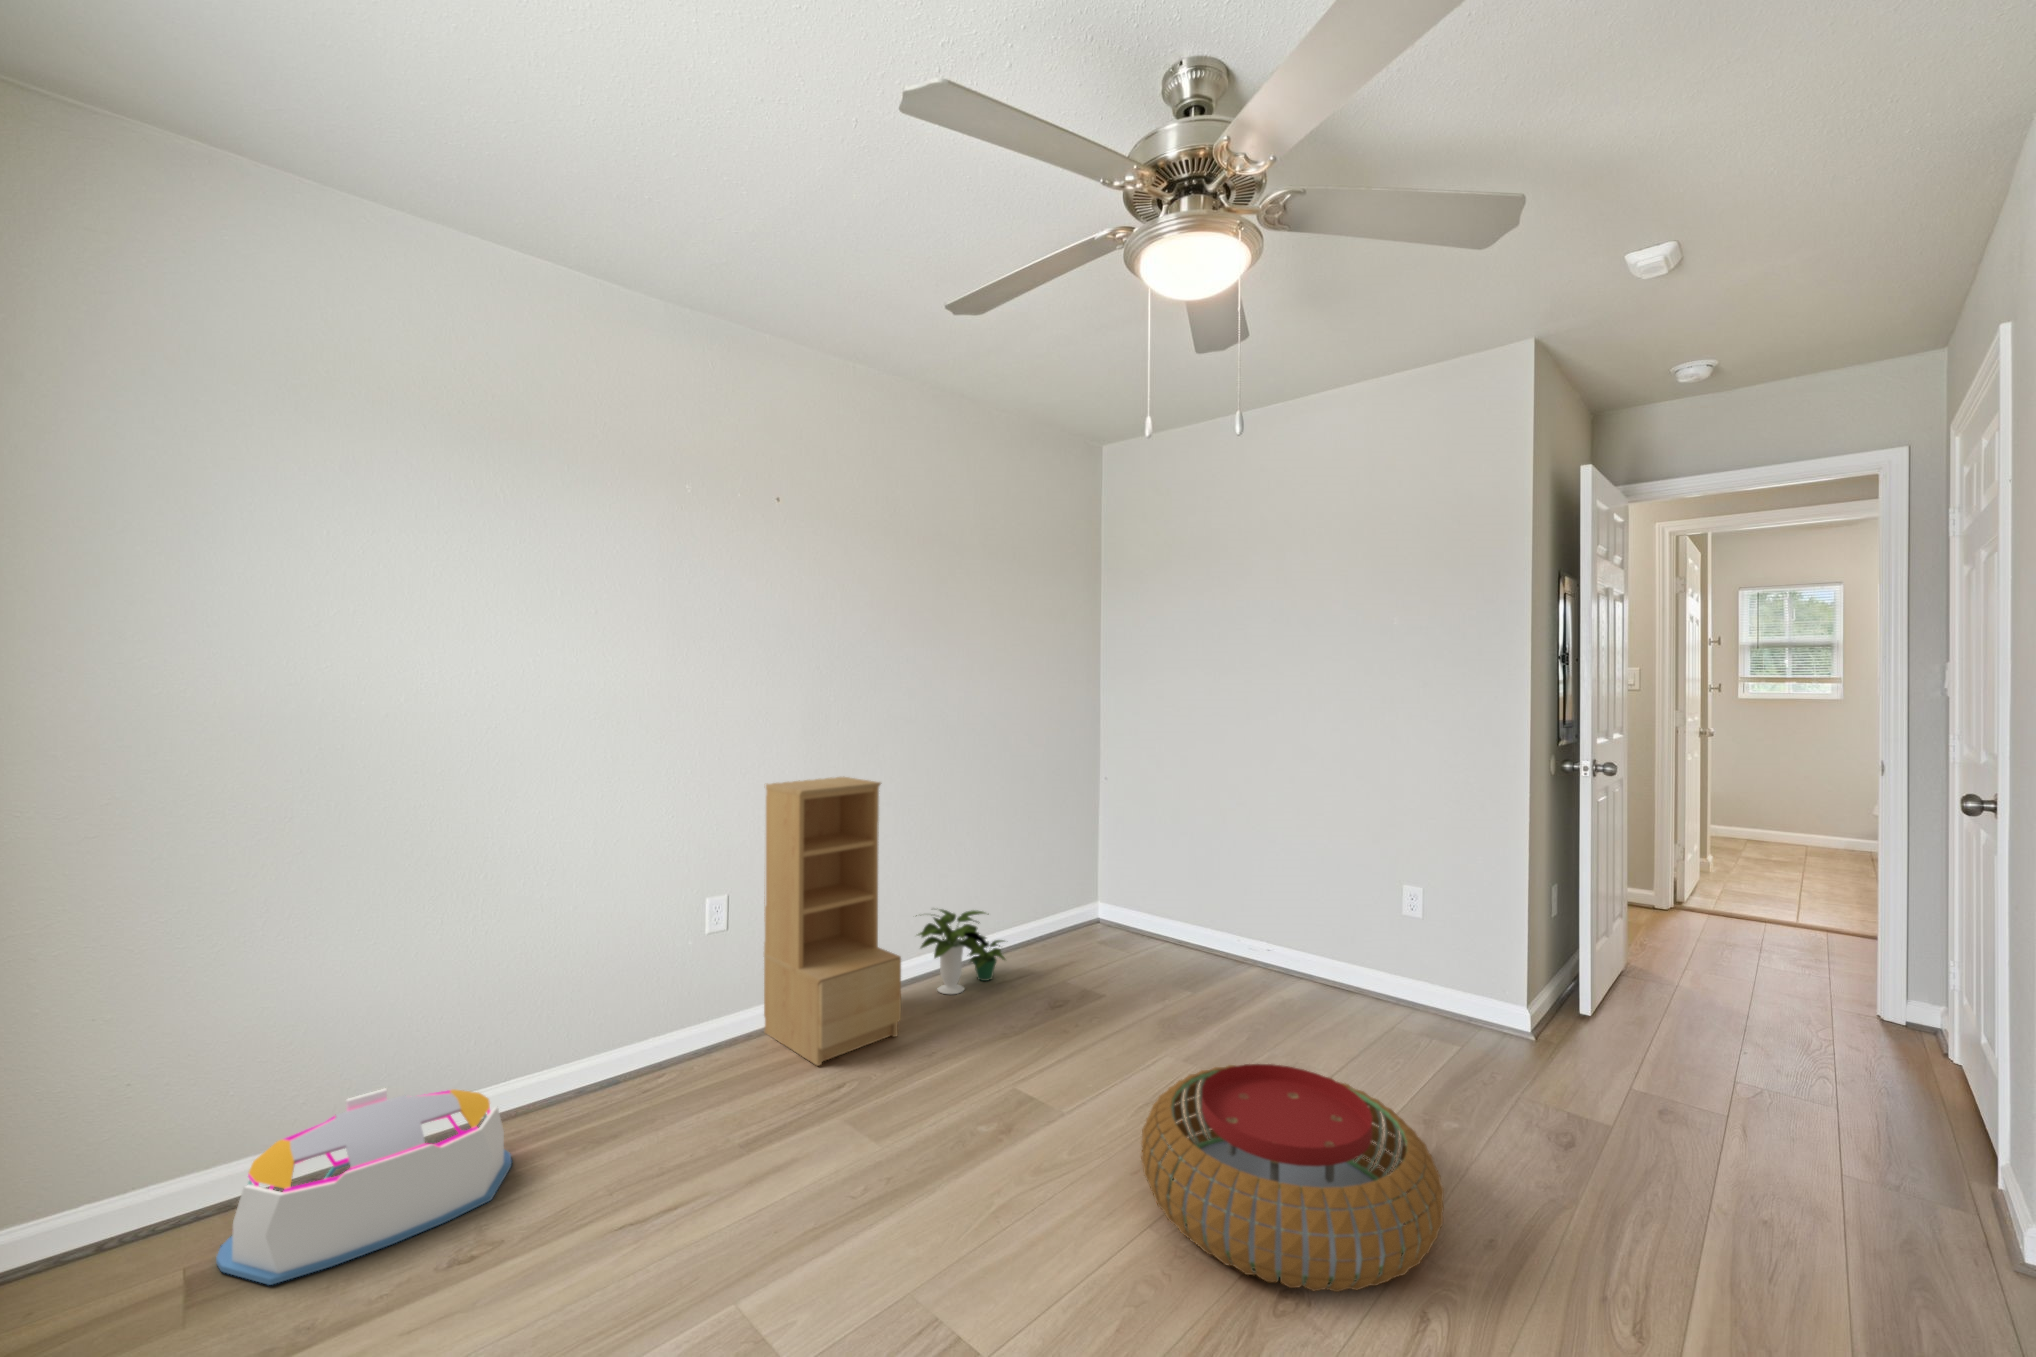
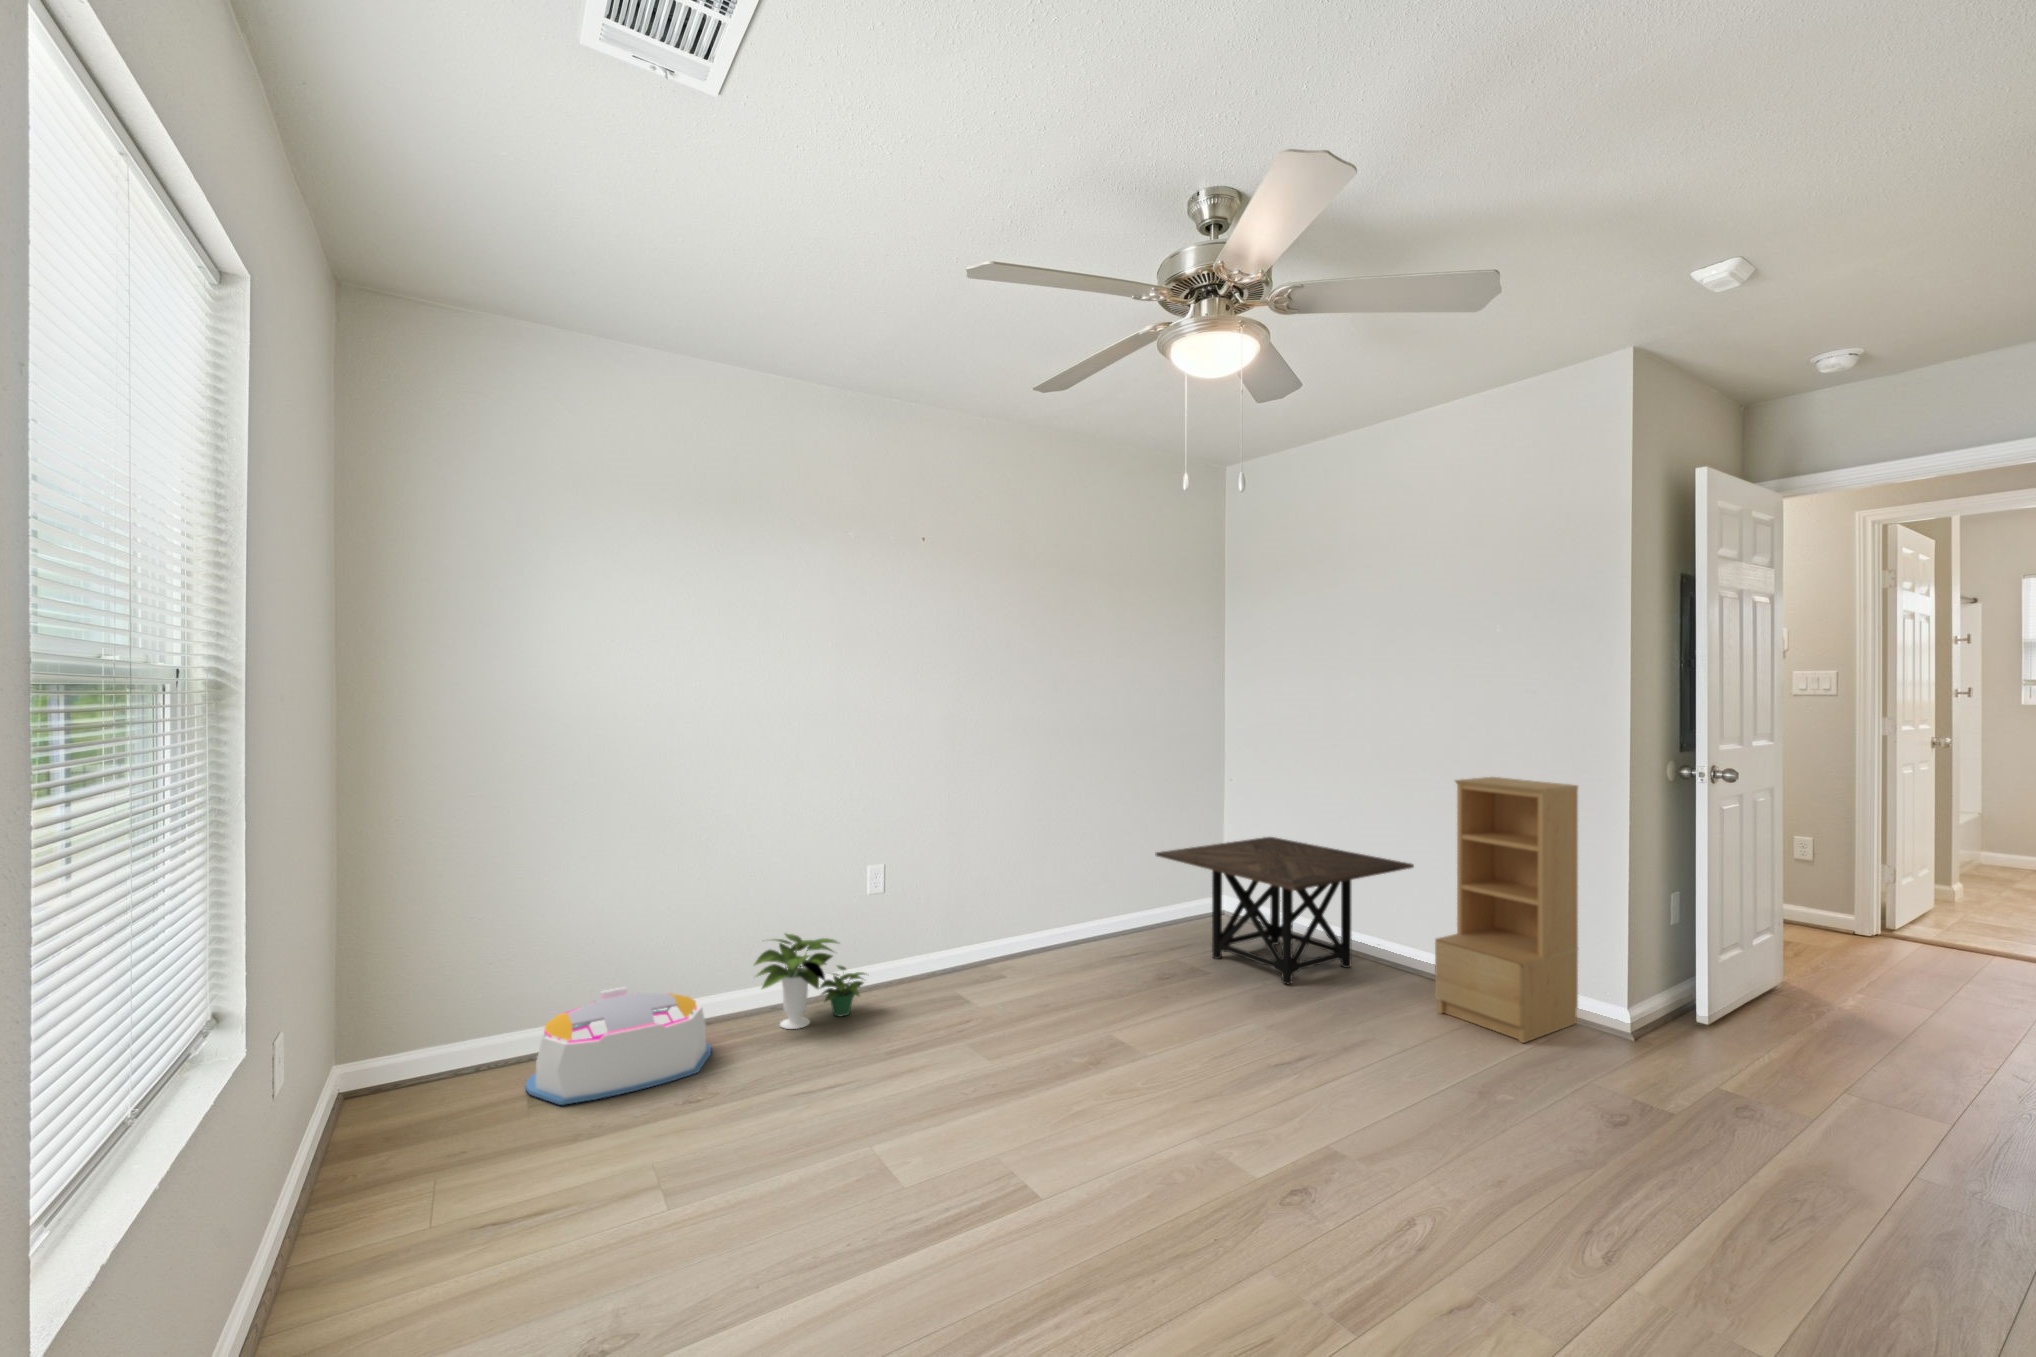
bookshelf: present [764,777,901,1066] -> present [1435,777,1578,1043]
side table: none [1046,839,1307,1002] -> present [1156,837,1414,984]
potted plant: present [916,909,1005,994] -> present [754,934,865,1029]
pouf: present [1141,1064,1444,1292] -> none [1198,1022,1461,1198]

